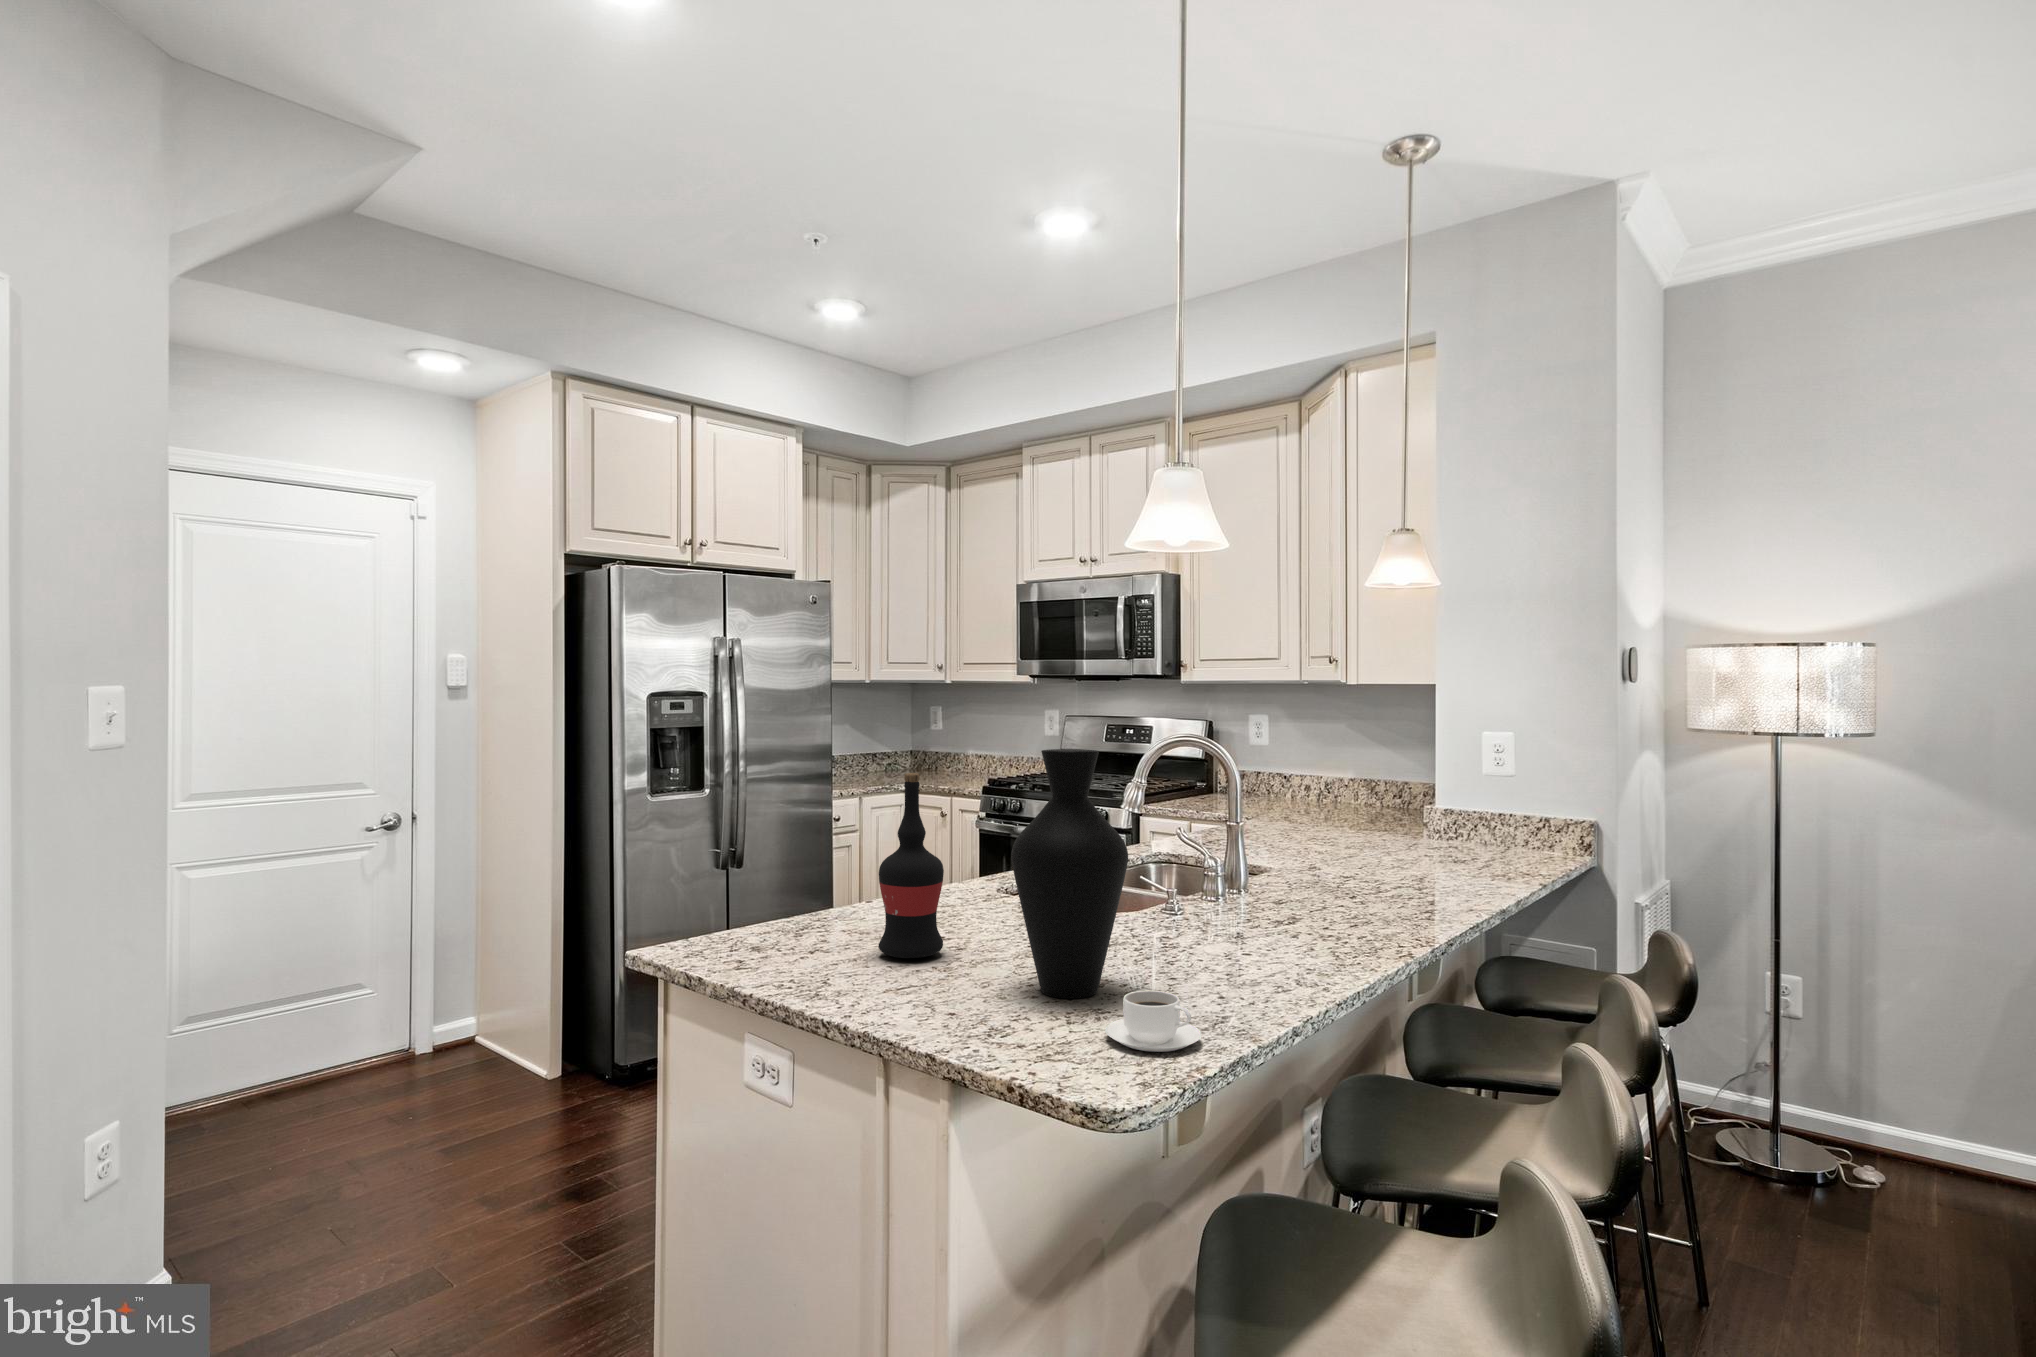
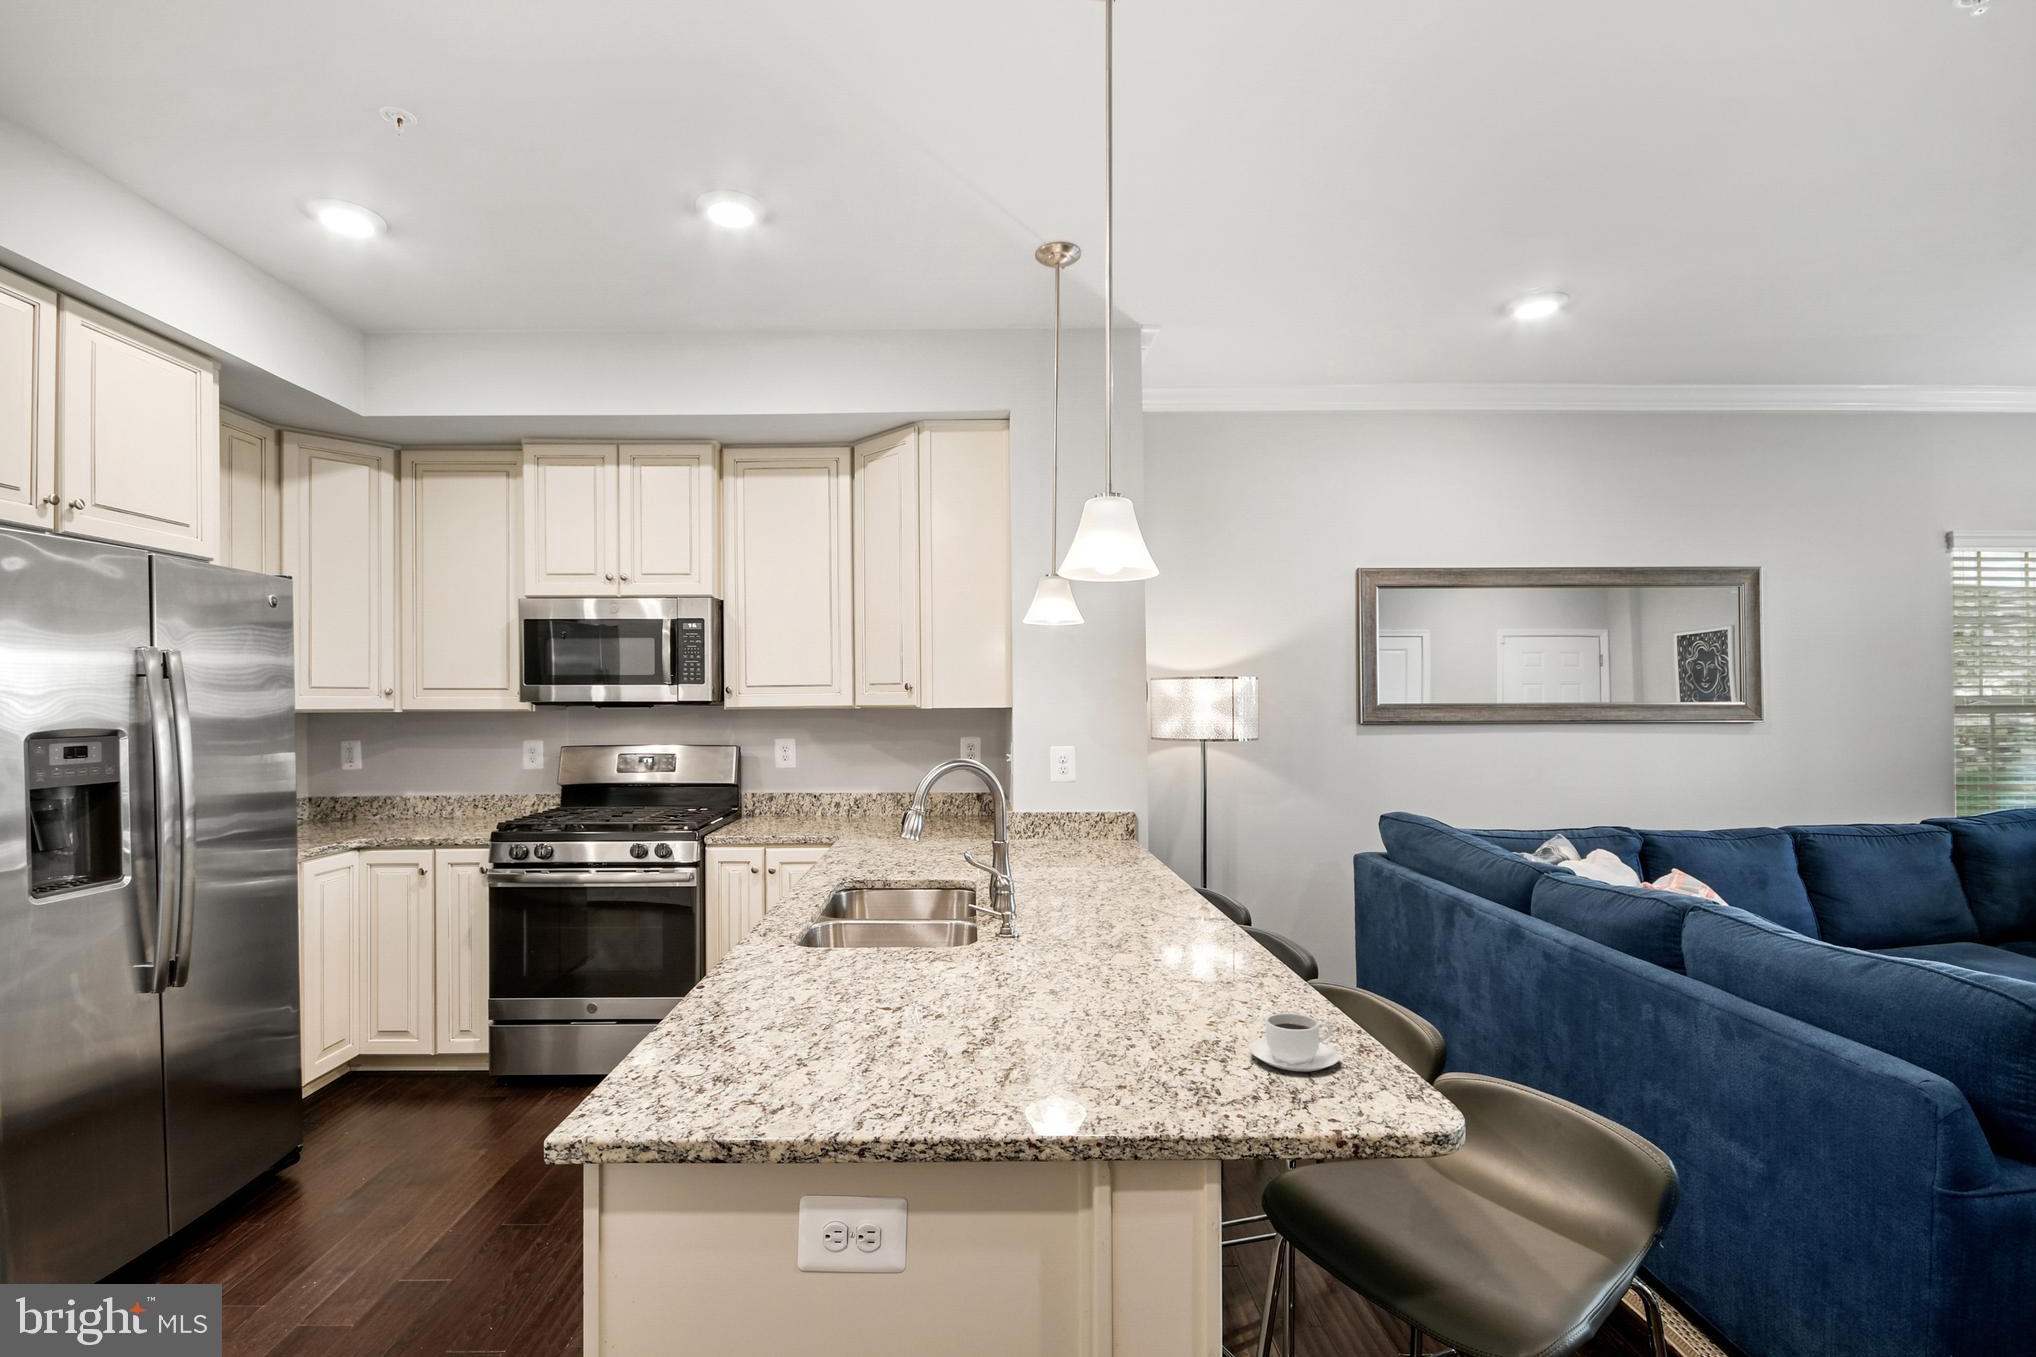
vase: present [1011,749,1128,998] -> none [1069,795,1186,1045]
wine bottle: present [878,773,944,958] -> none [872,834,944,1048]

